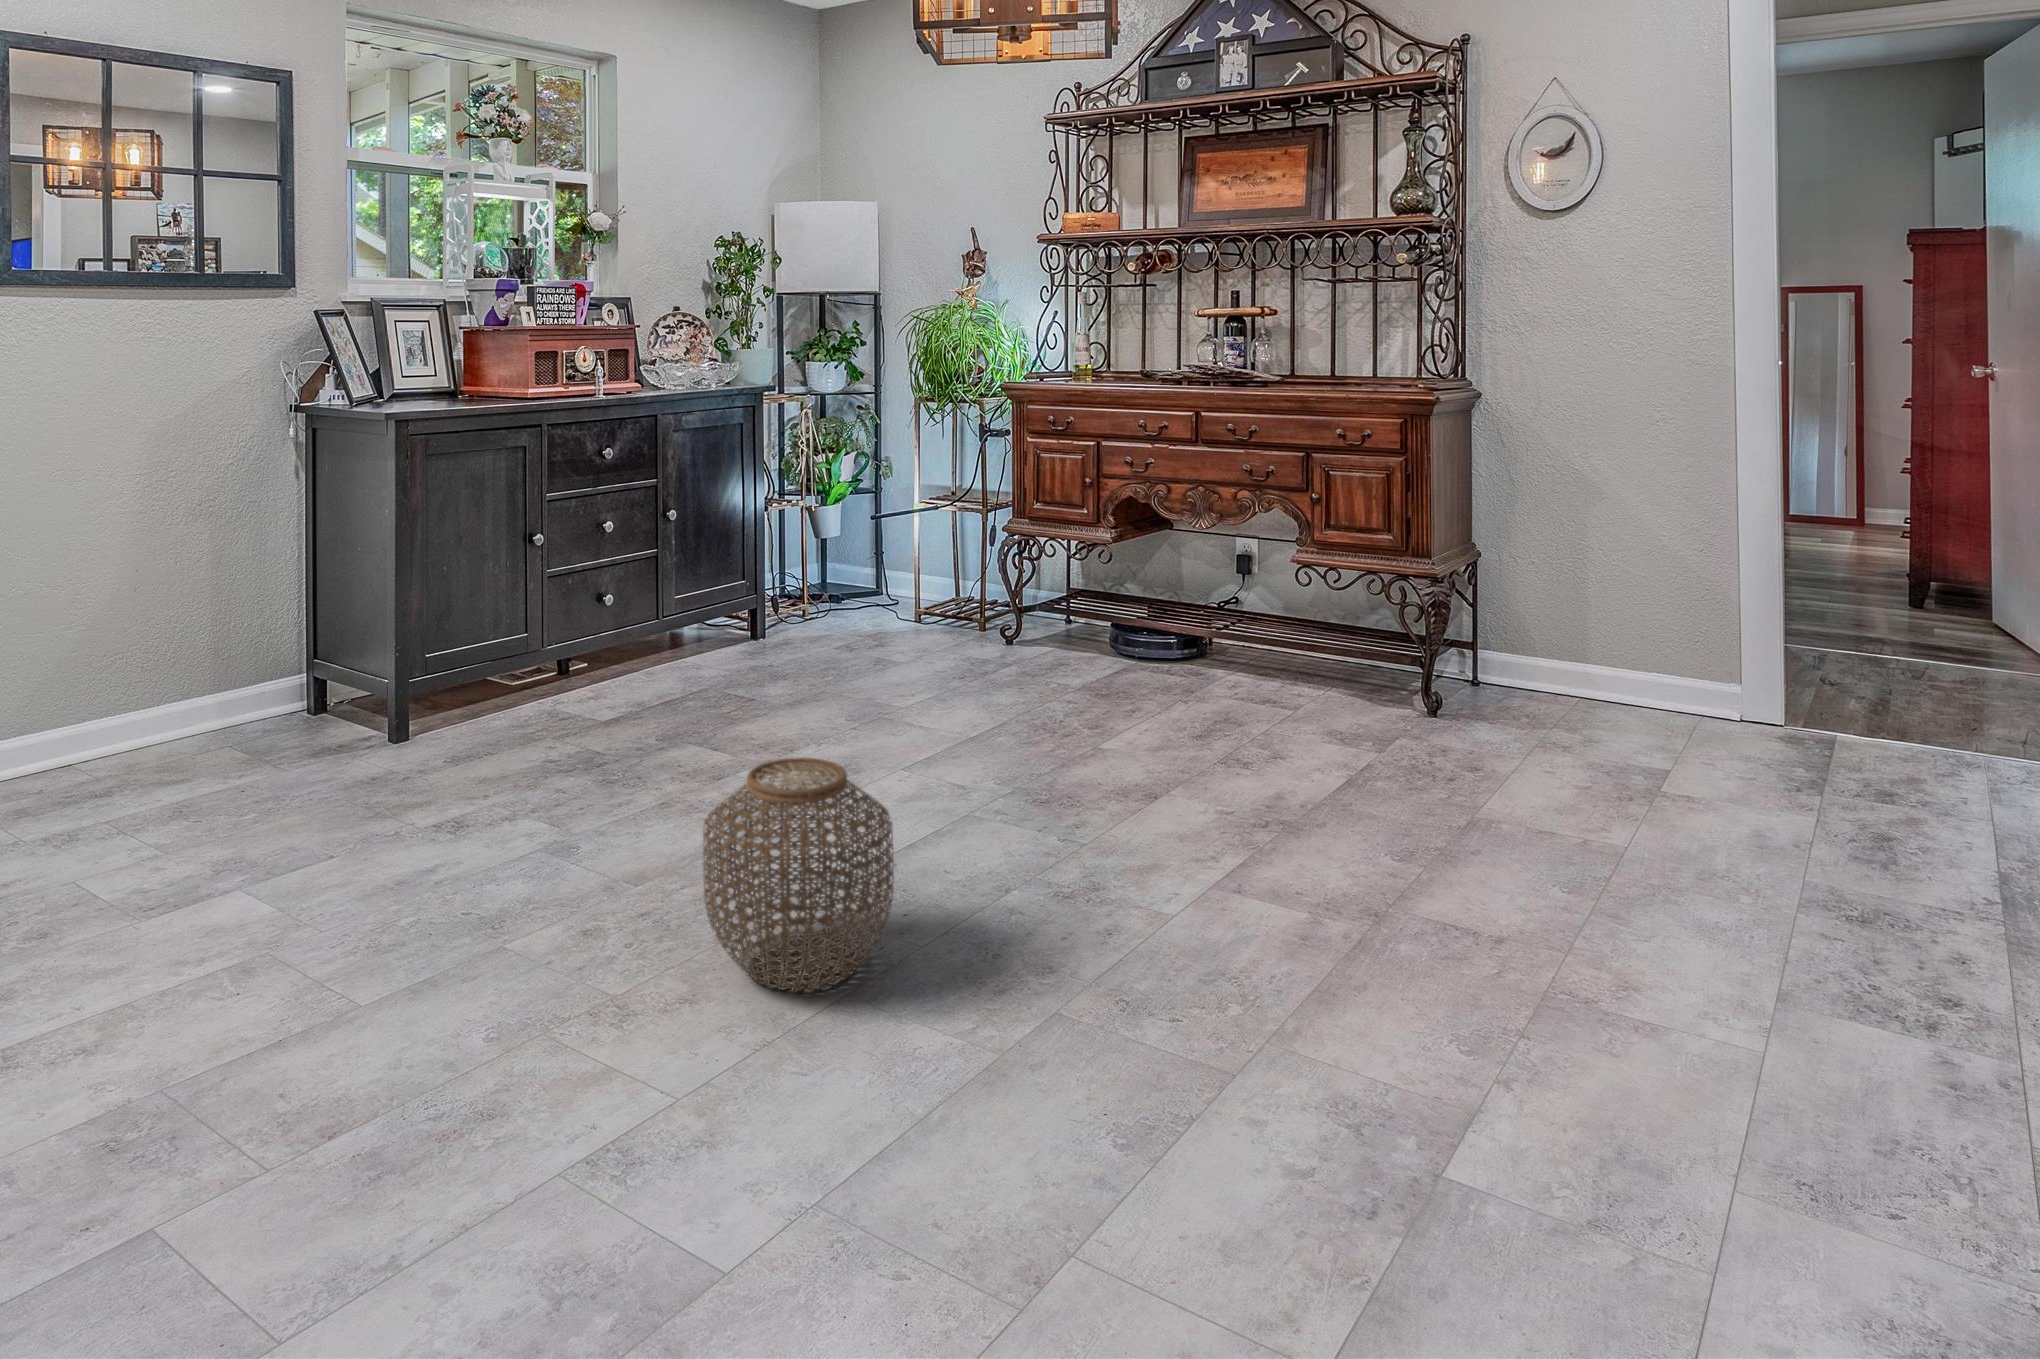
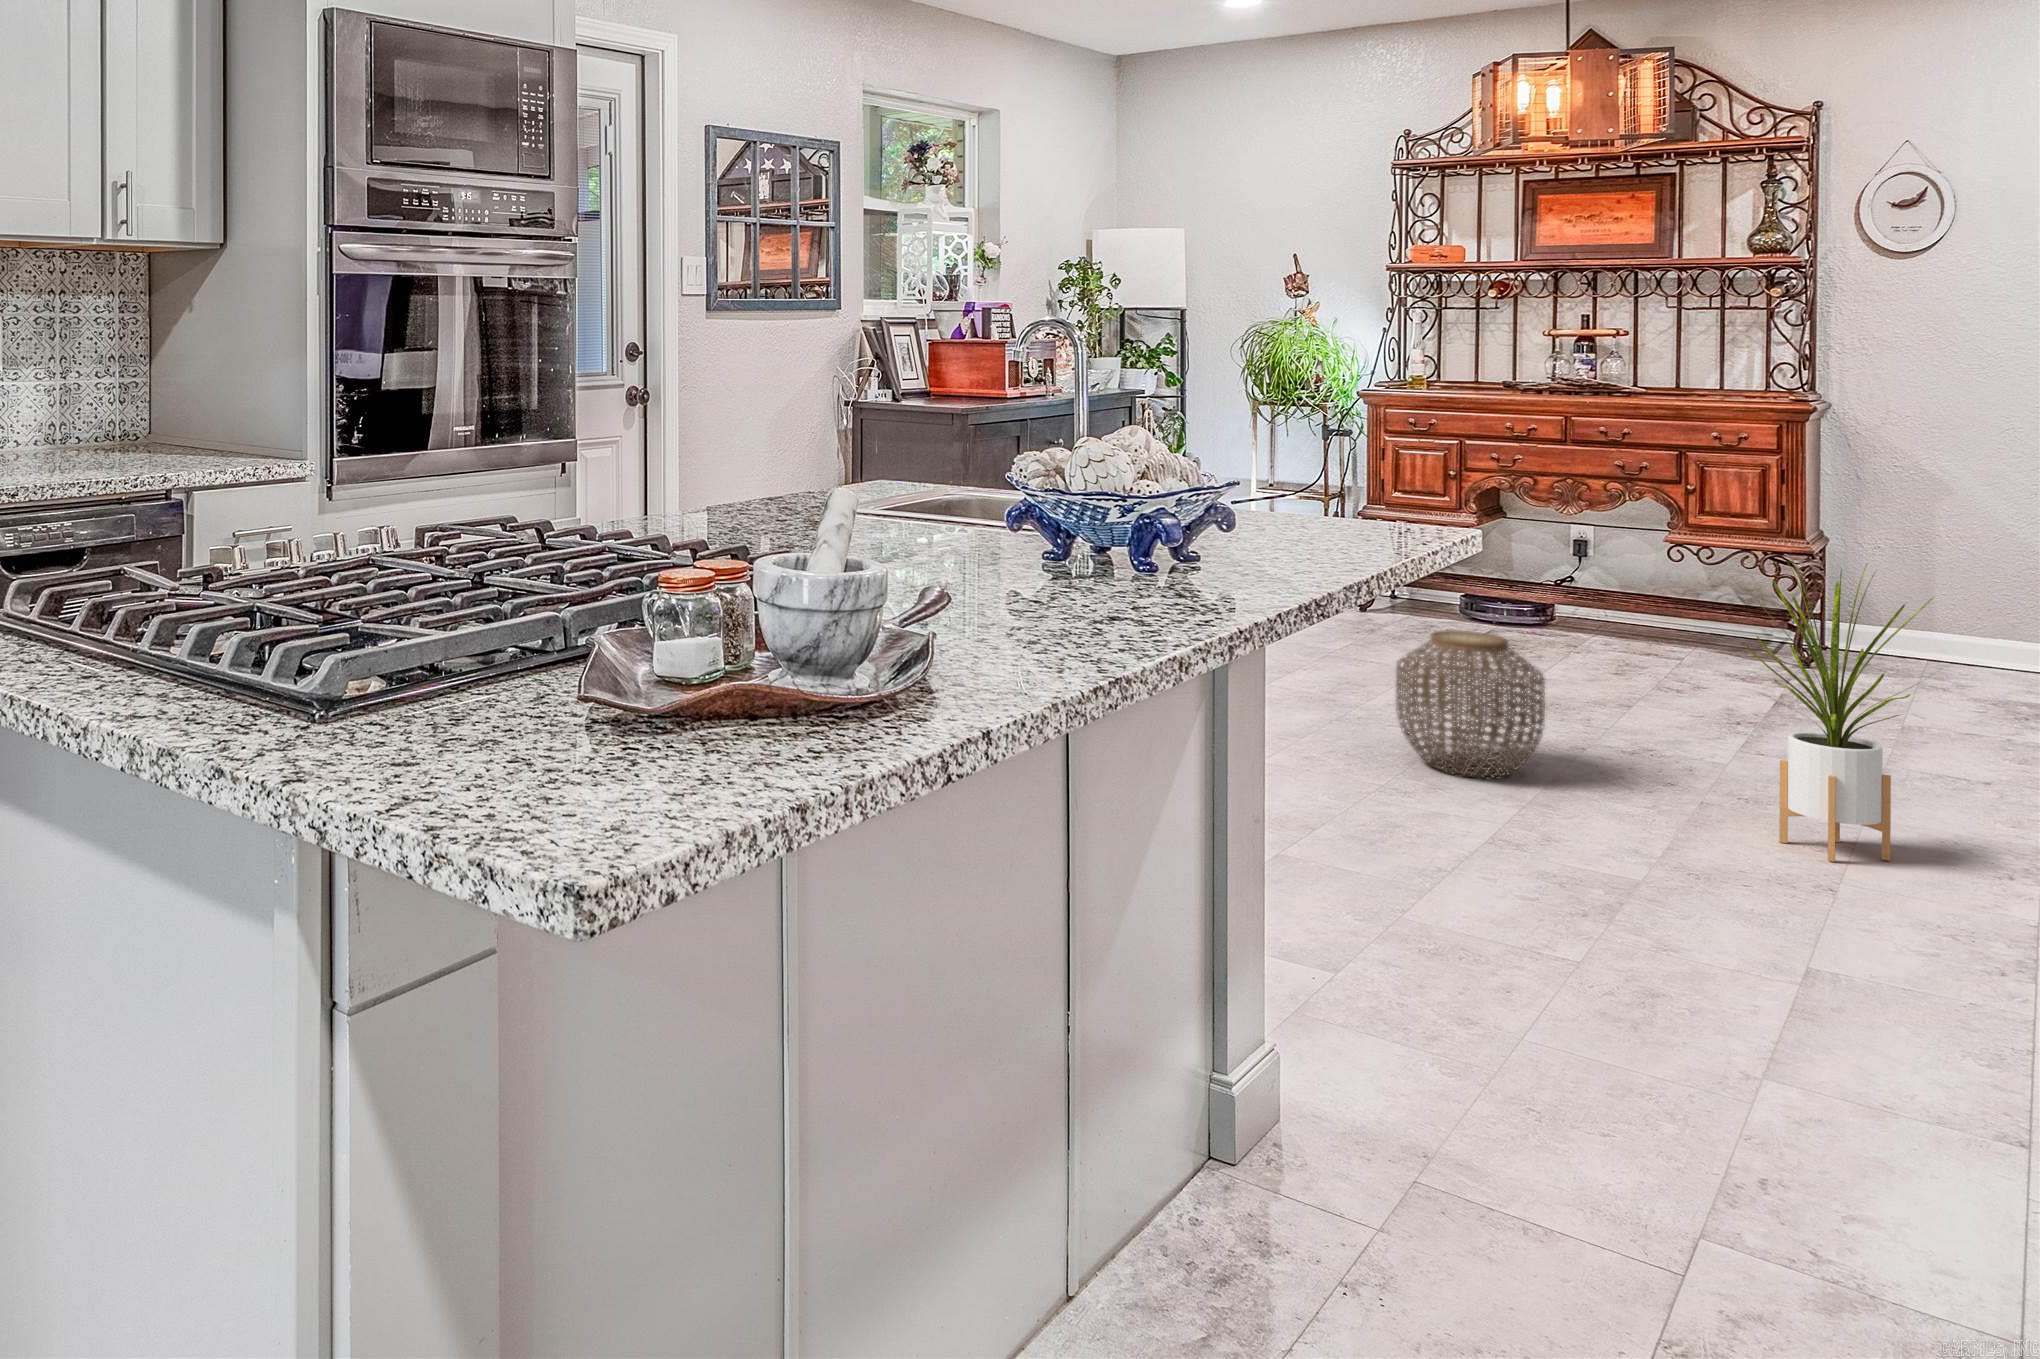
house plant: none [1015,688,1287,1215] -> present [1744,561,1934,862]

